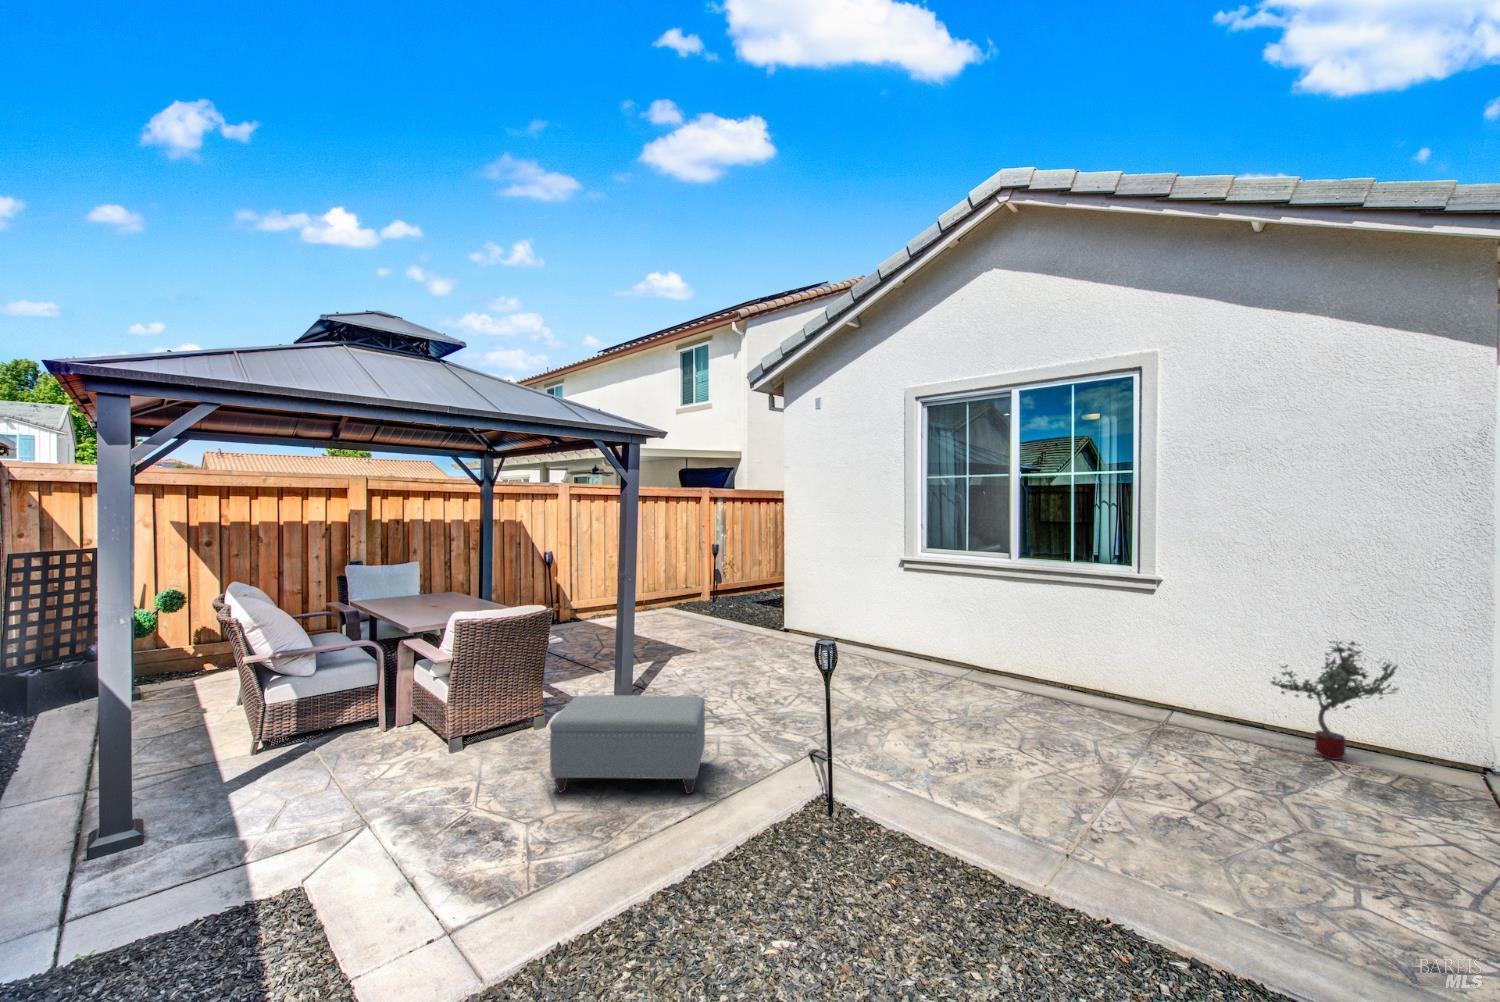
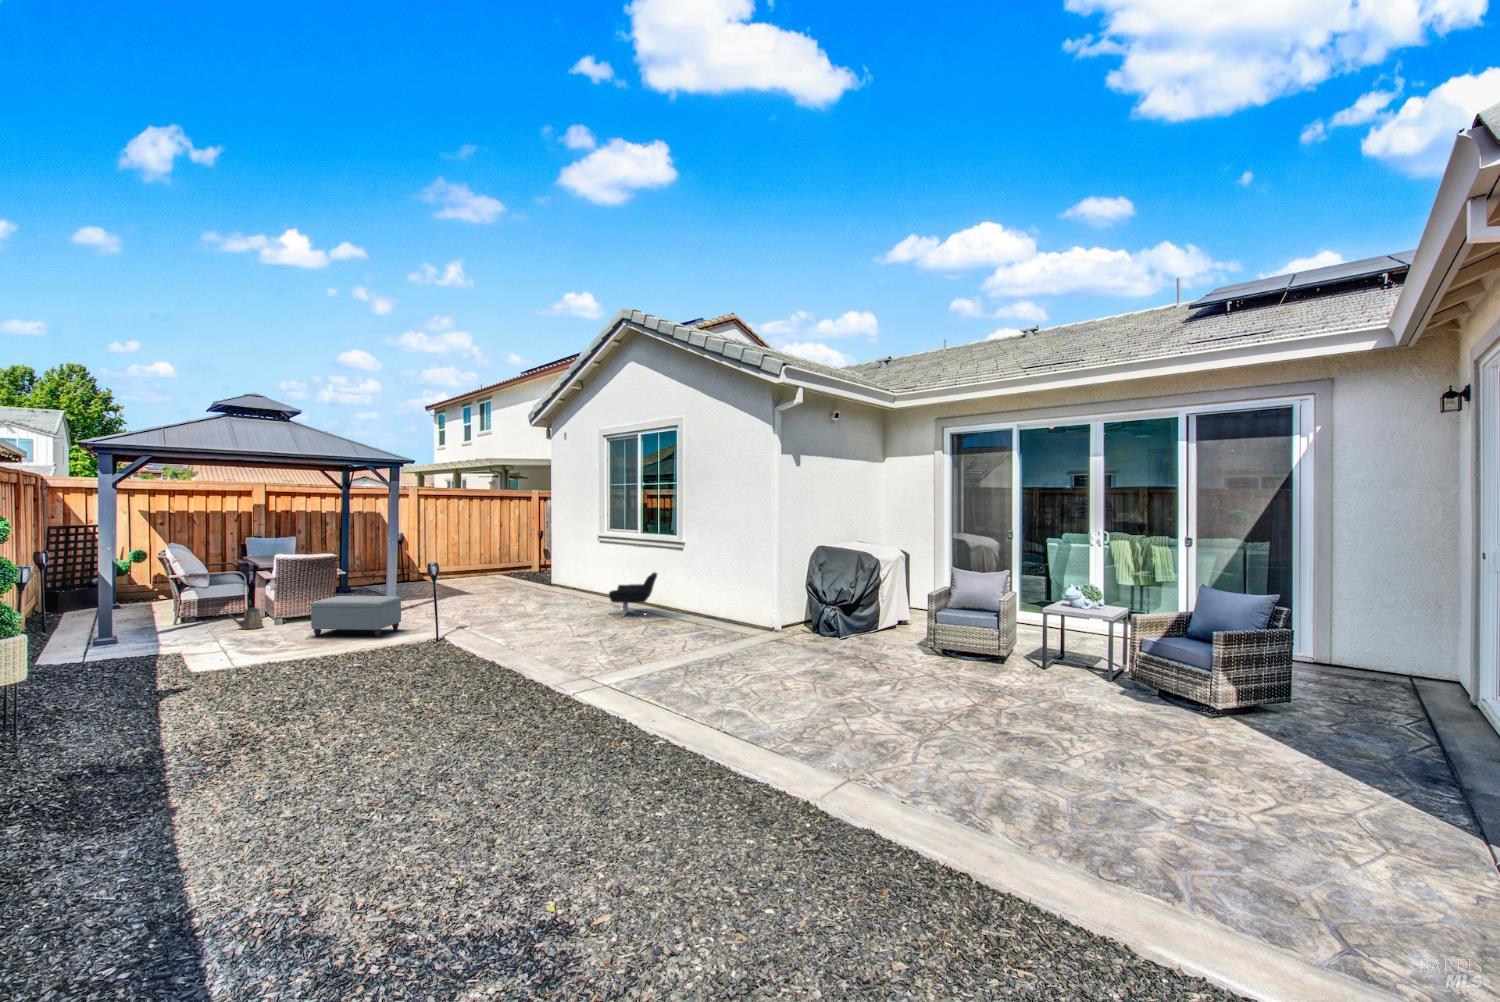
lounge chair: none [1000,627,1104,715] -> present [609,572,657,617]
potted tree: present [1271,641,1398,760] -> none [705,571,741,630]
watering can: none [349,716,433,765] -> present [223,608,268,629]

